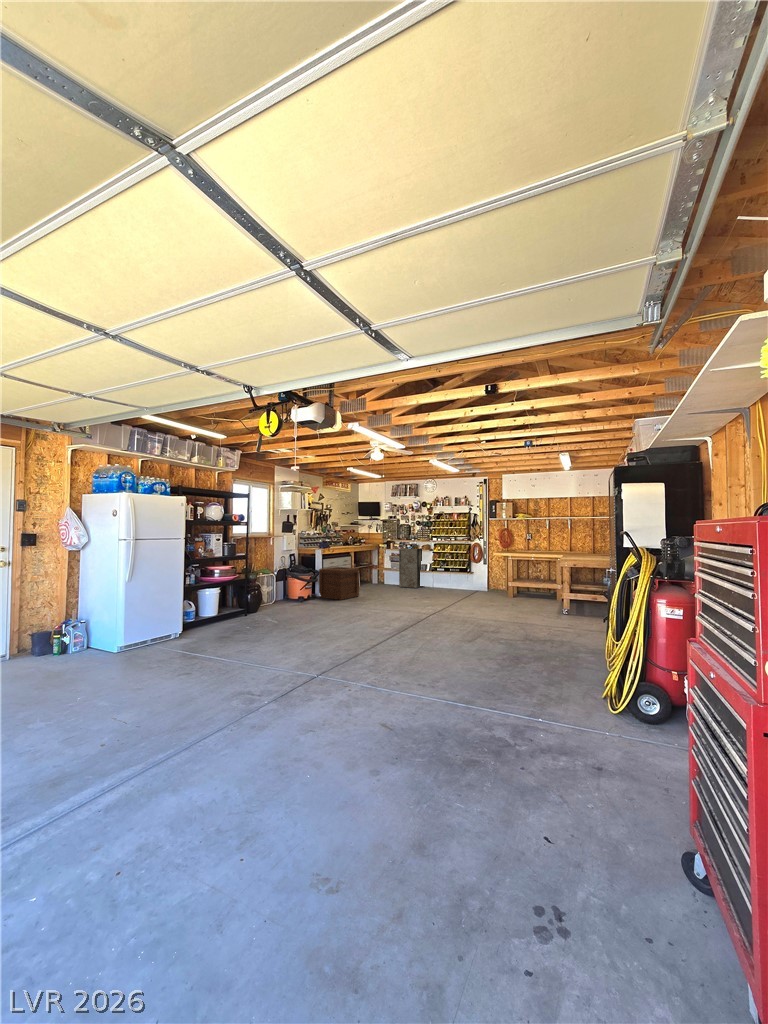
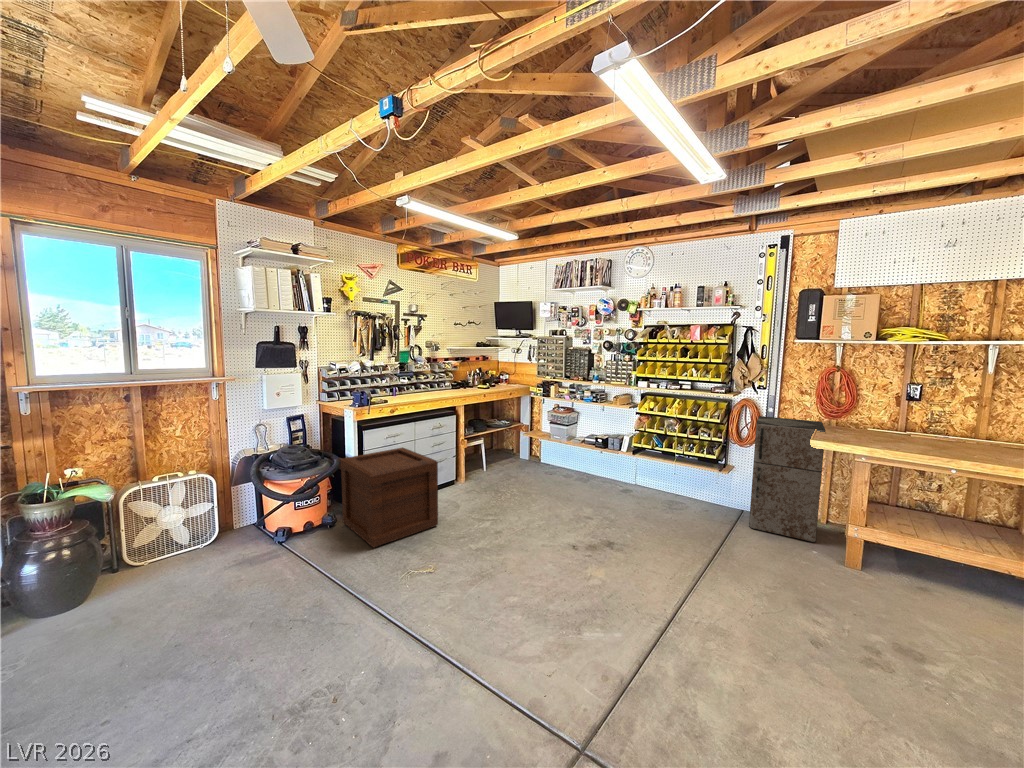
storage cabinet: present [399,548,423,588] -> present [749,416,826,542]

